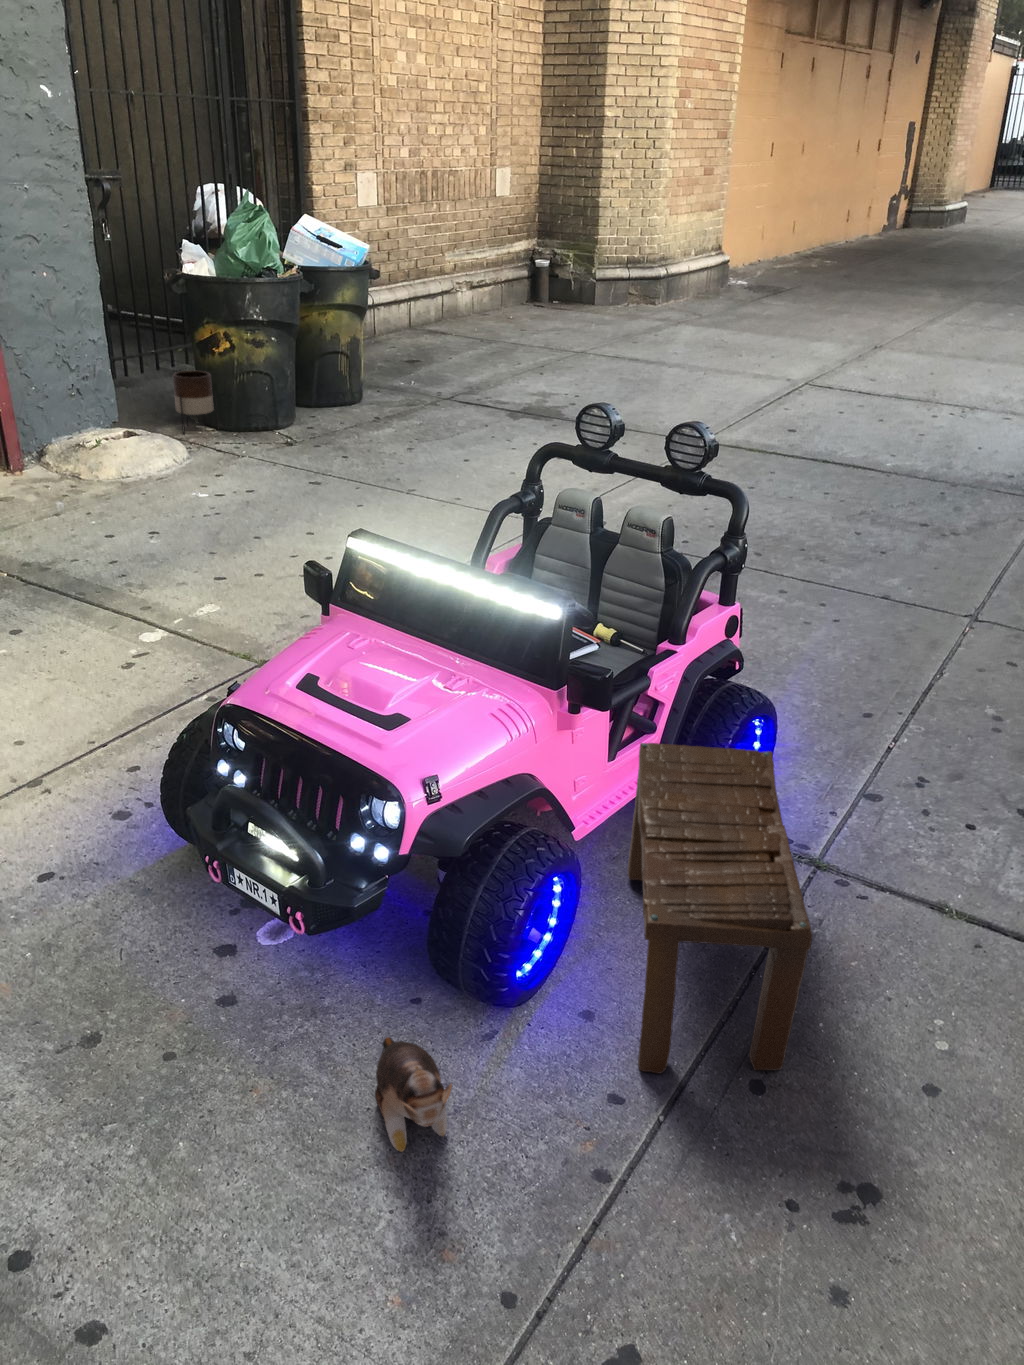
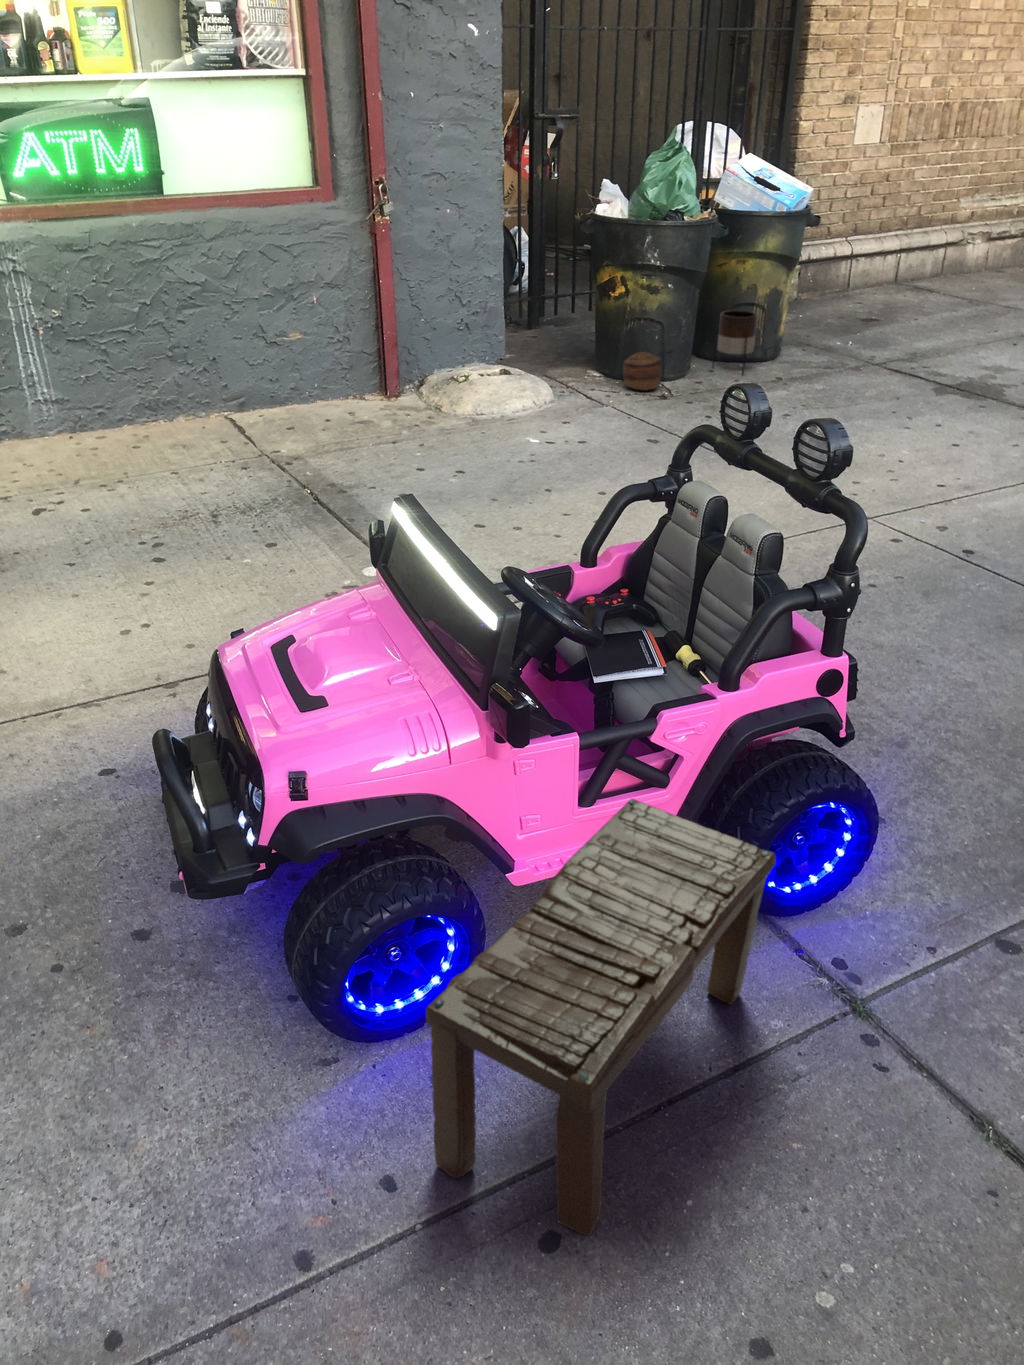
planter: present [173,370,218,434] -> present [712,310,757,374]
basket: none [245,402,284,439] -> present [623,352,661,391]
plush toy: present [375,1037,452,1152] -> none [104,1025,236,1146]

